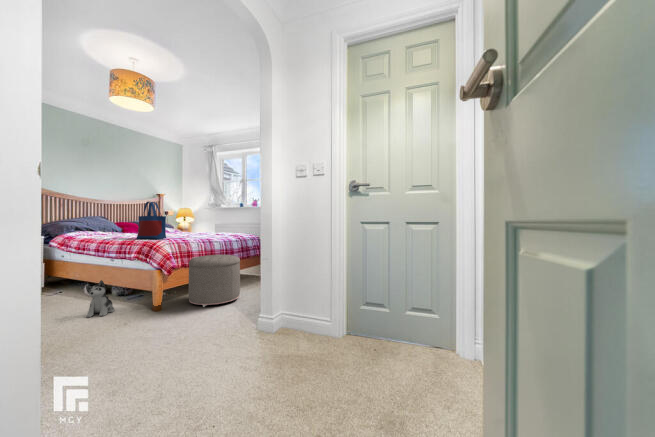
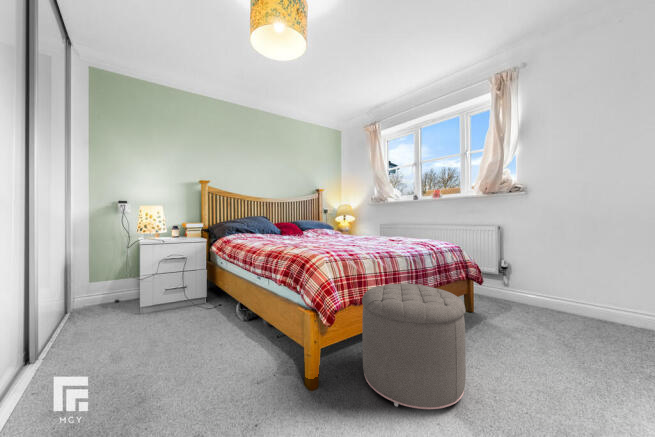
tote bag: present [136,202,166,239] -> none [285,189,325,250]
plush toy: present [86,280,114,317] -> none [211,319,252,384]

